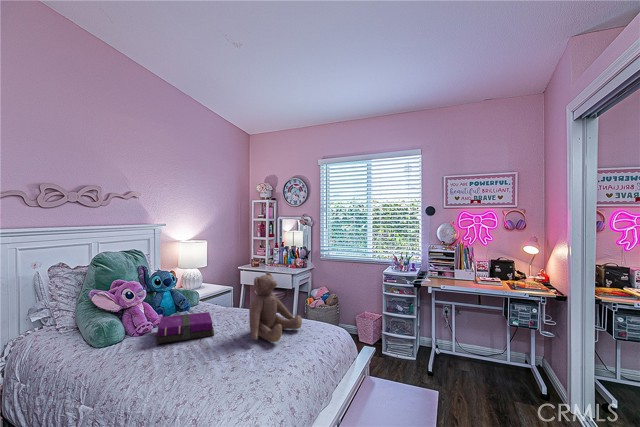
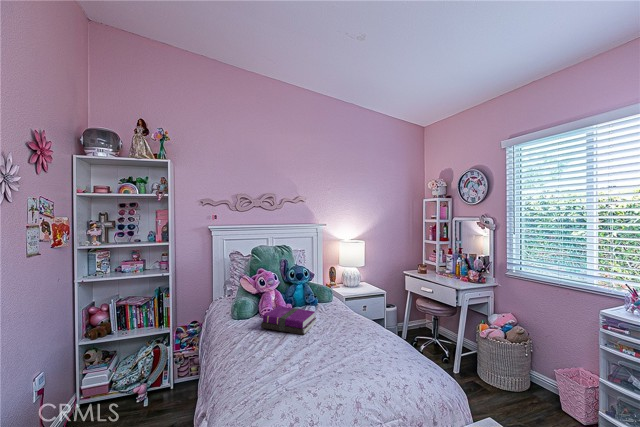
teddy bear: present [249,272,302,342] -> none [317,283,385,361]

